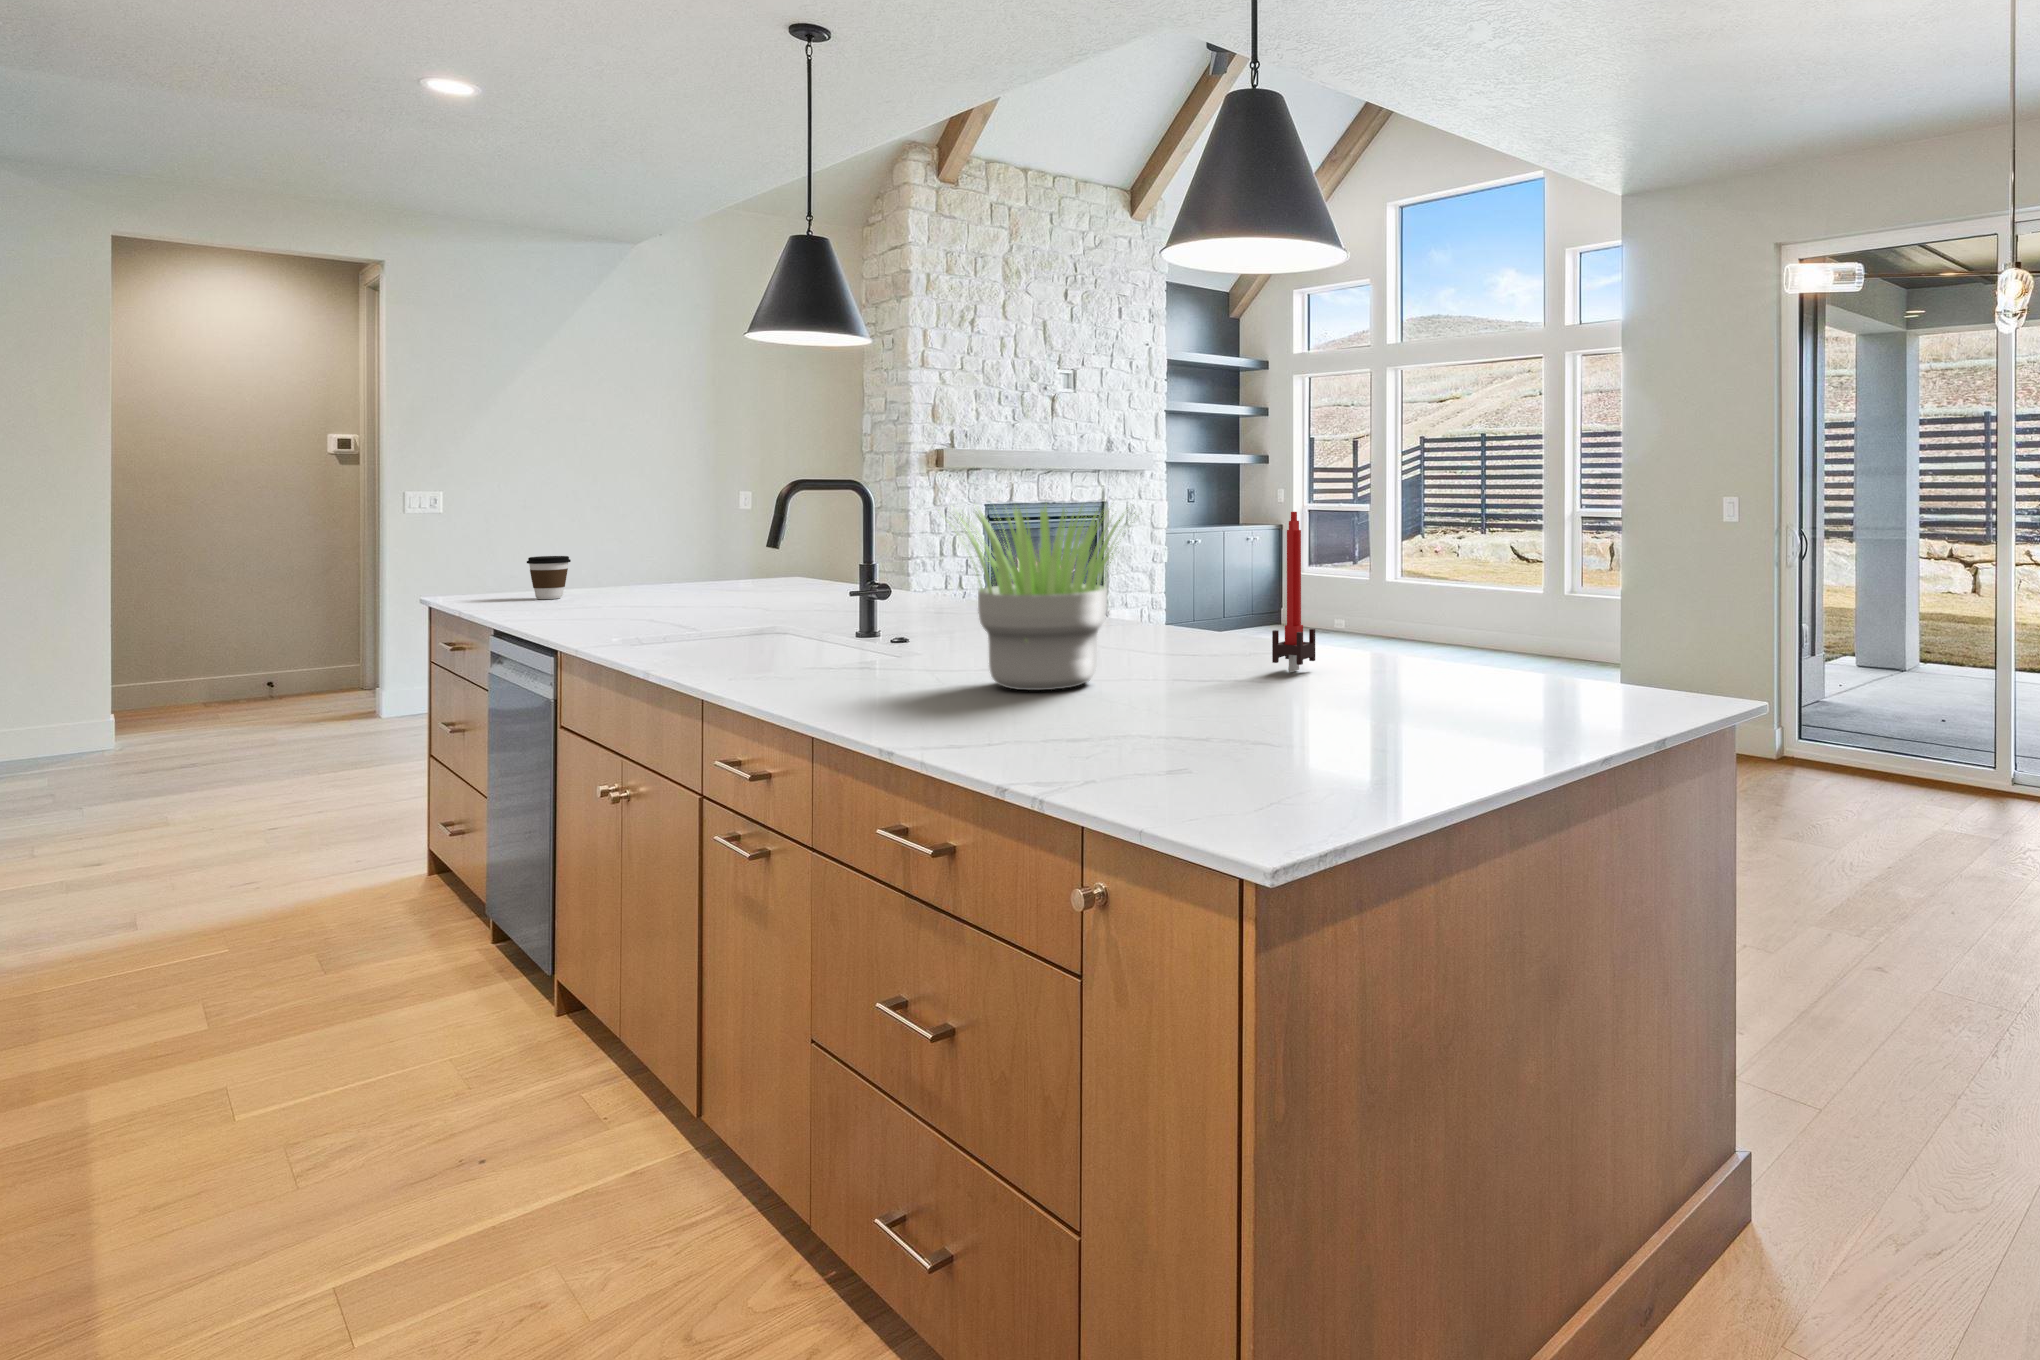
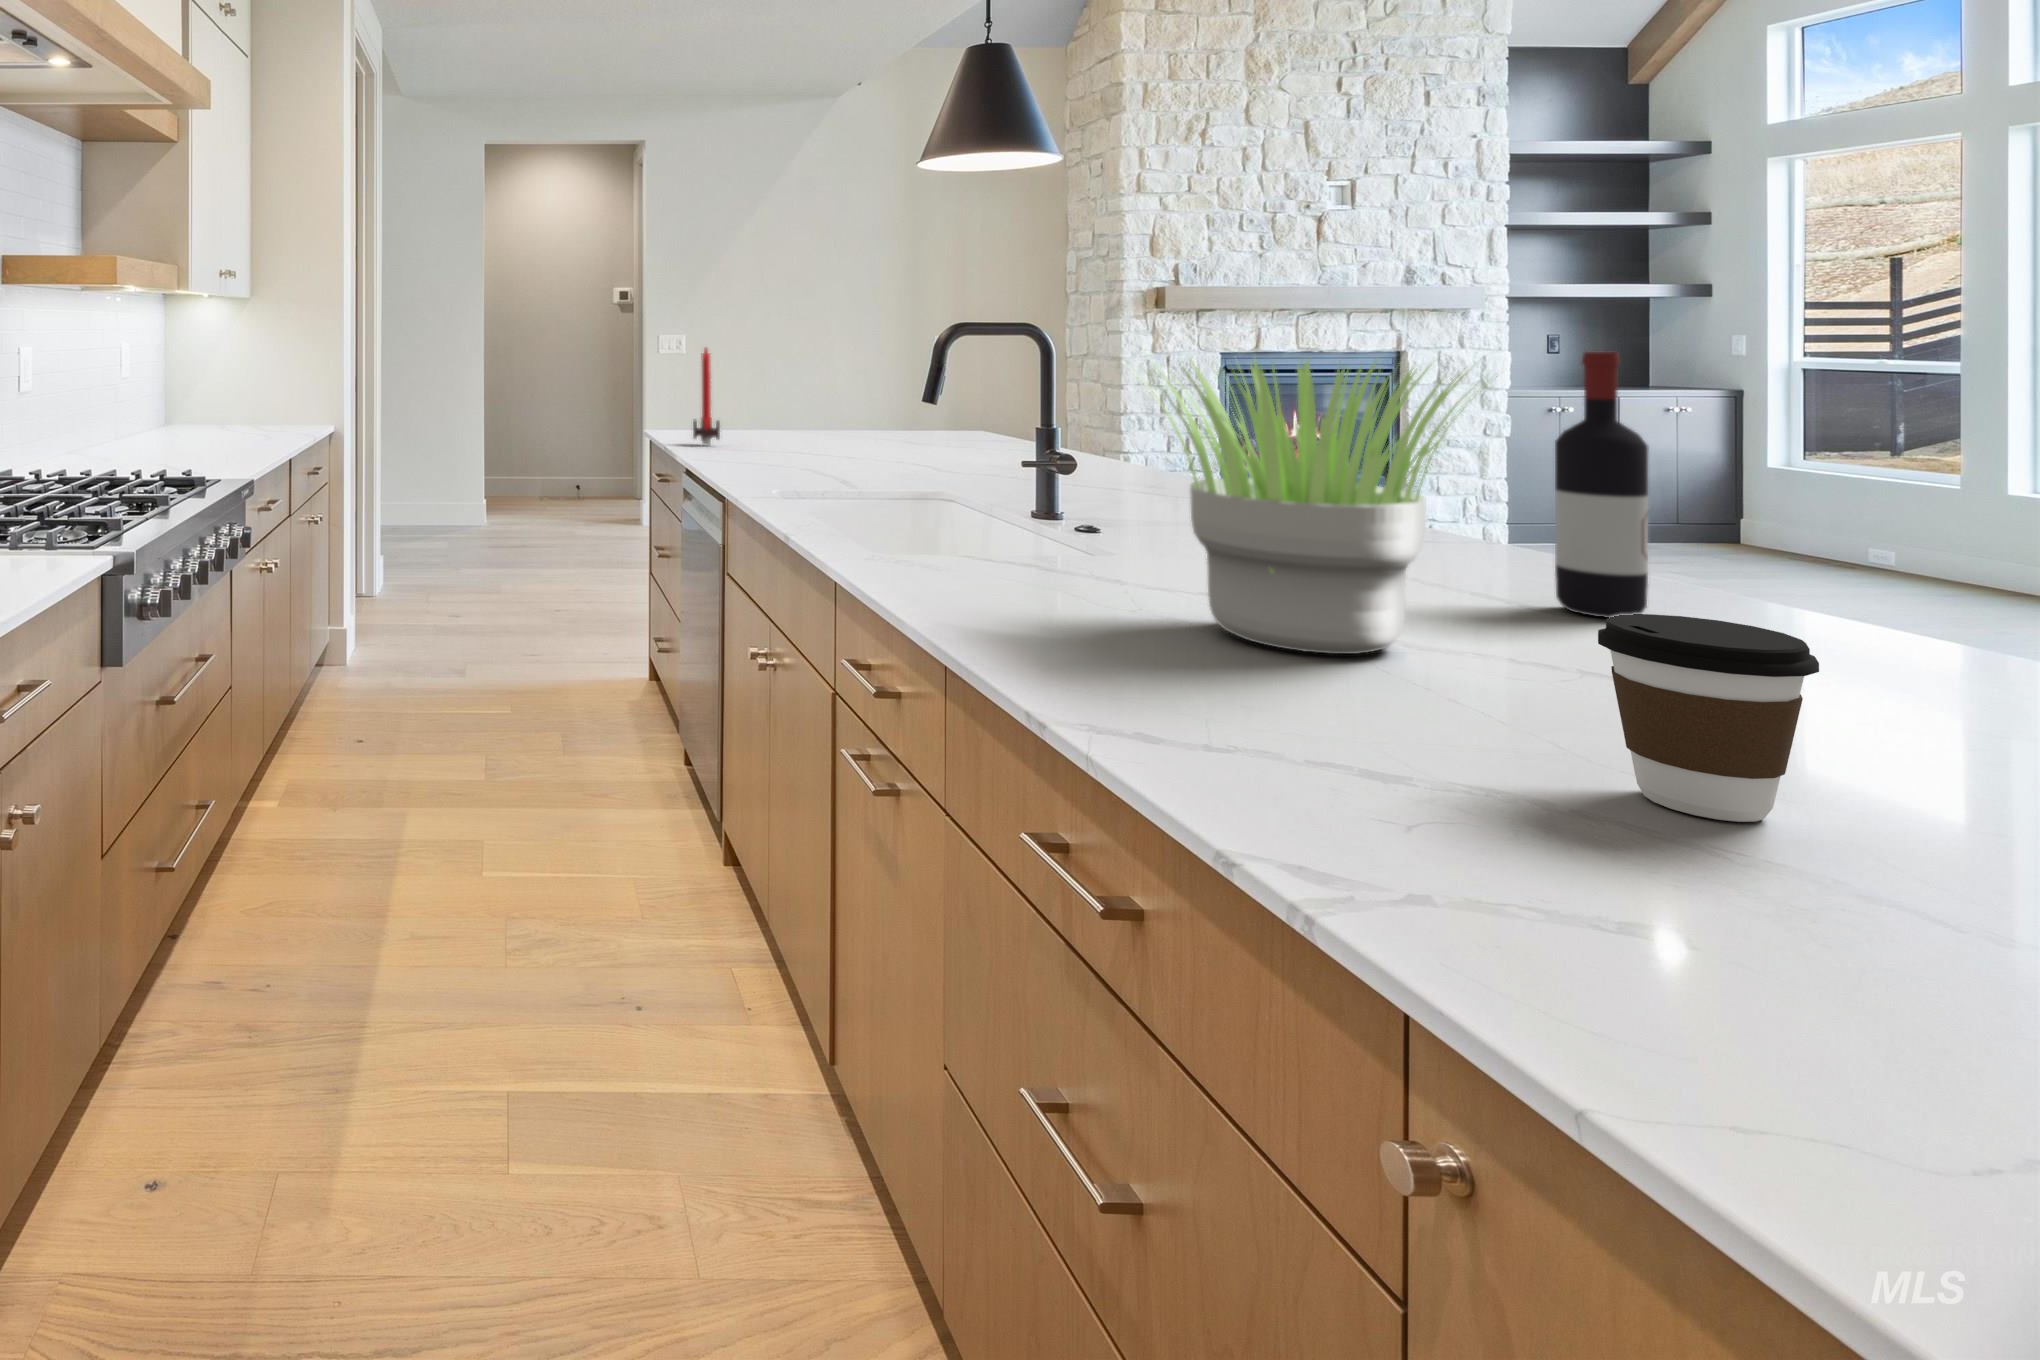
wine bottle: none [1172,499,1213,654] -> present [1555,352,1649,618]
candle: present [1272,512,1315,672] -> present [693,348,720,445]
coffee cup: present [527,556,571,599] -> present [1598,614,1819,822]

